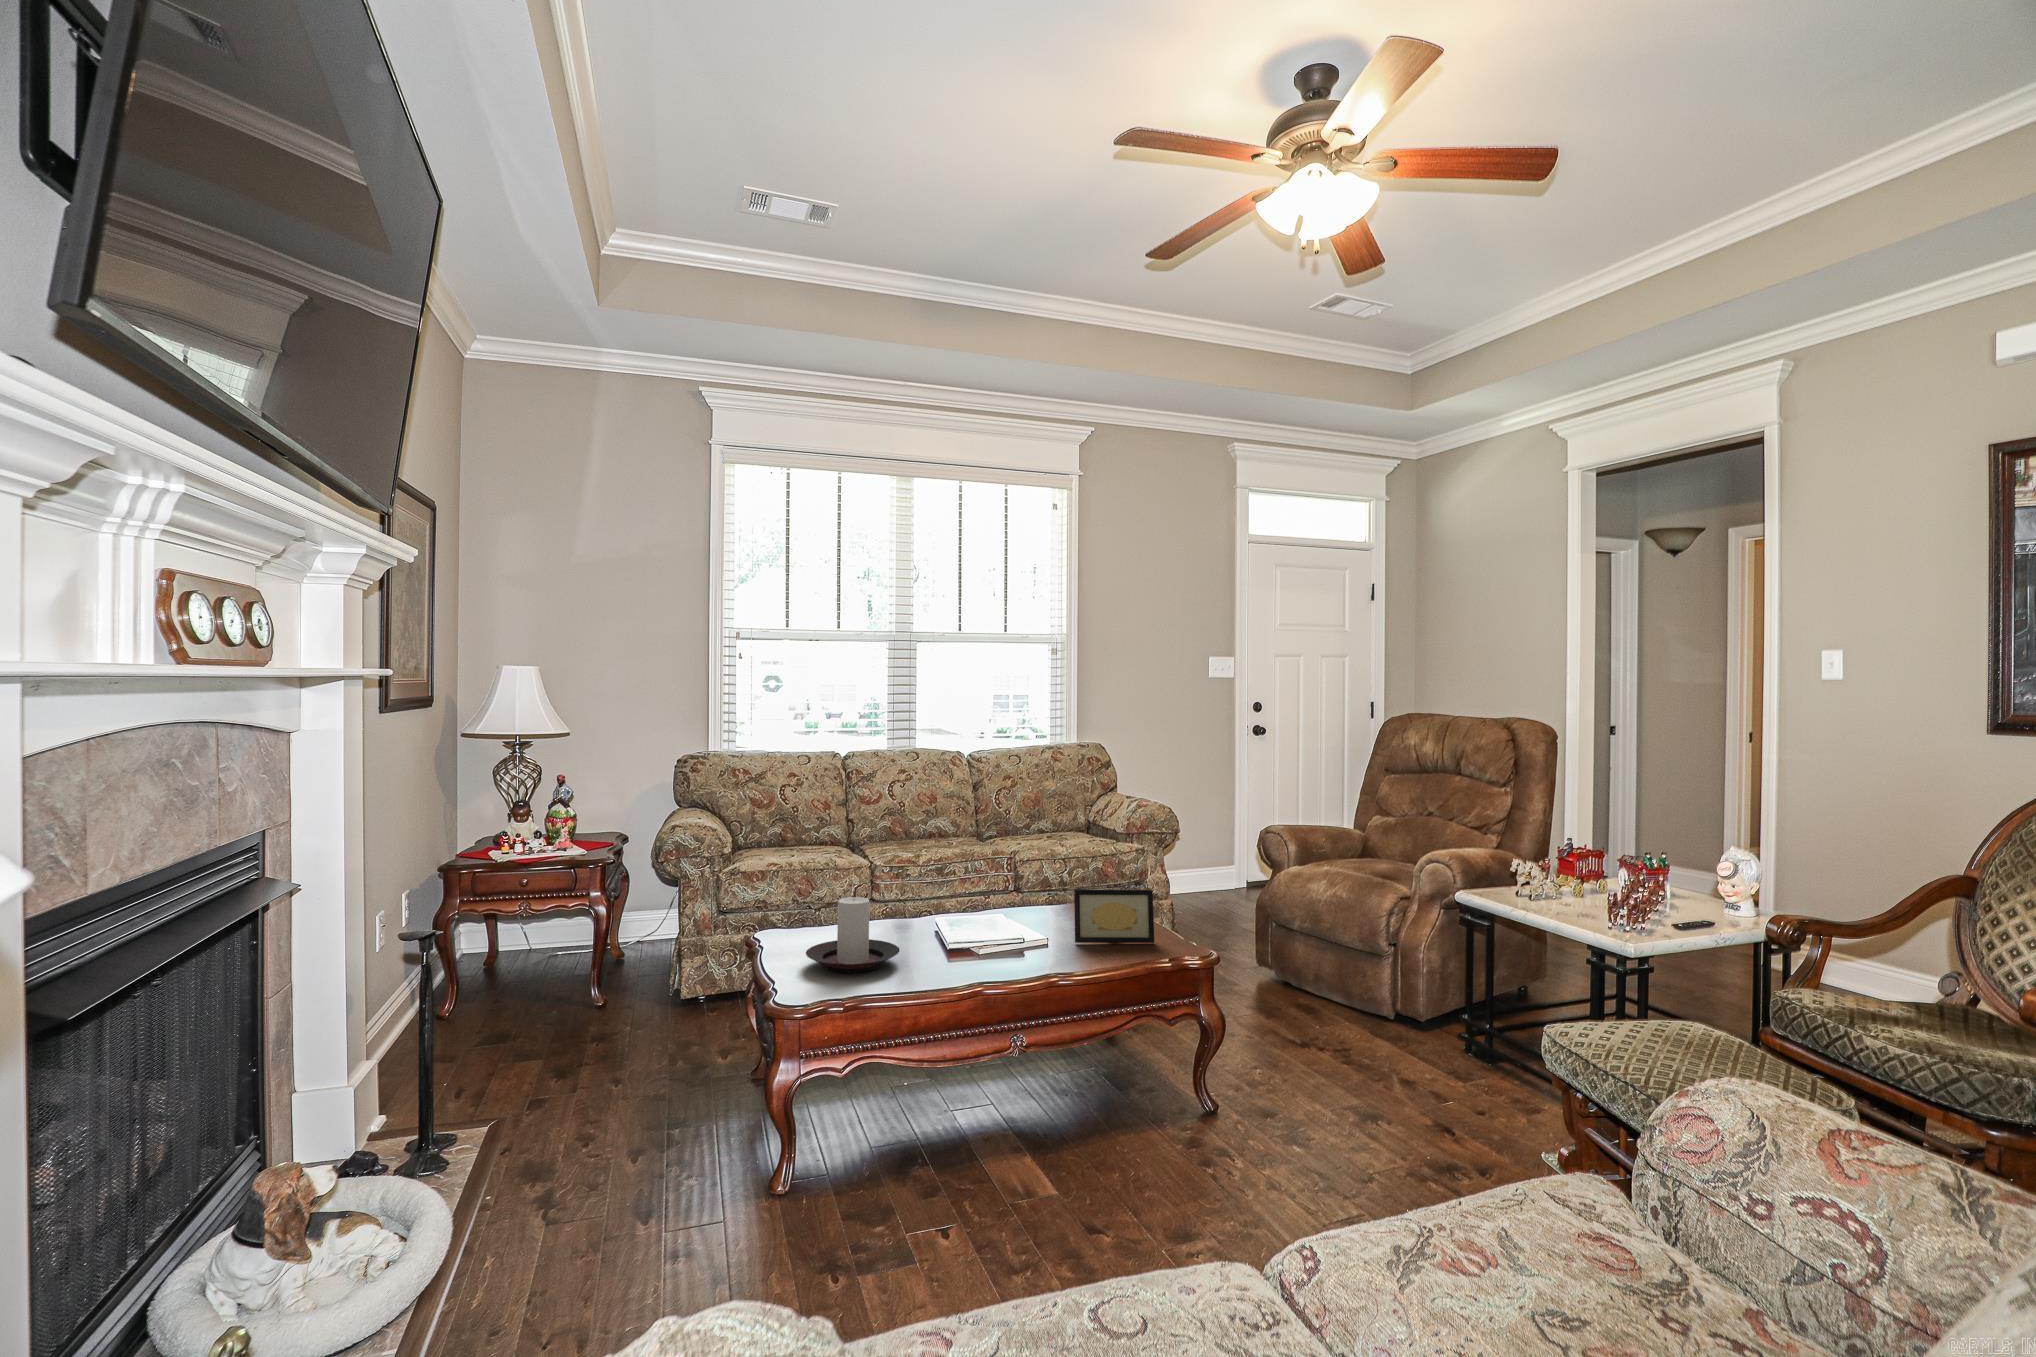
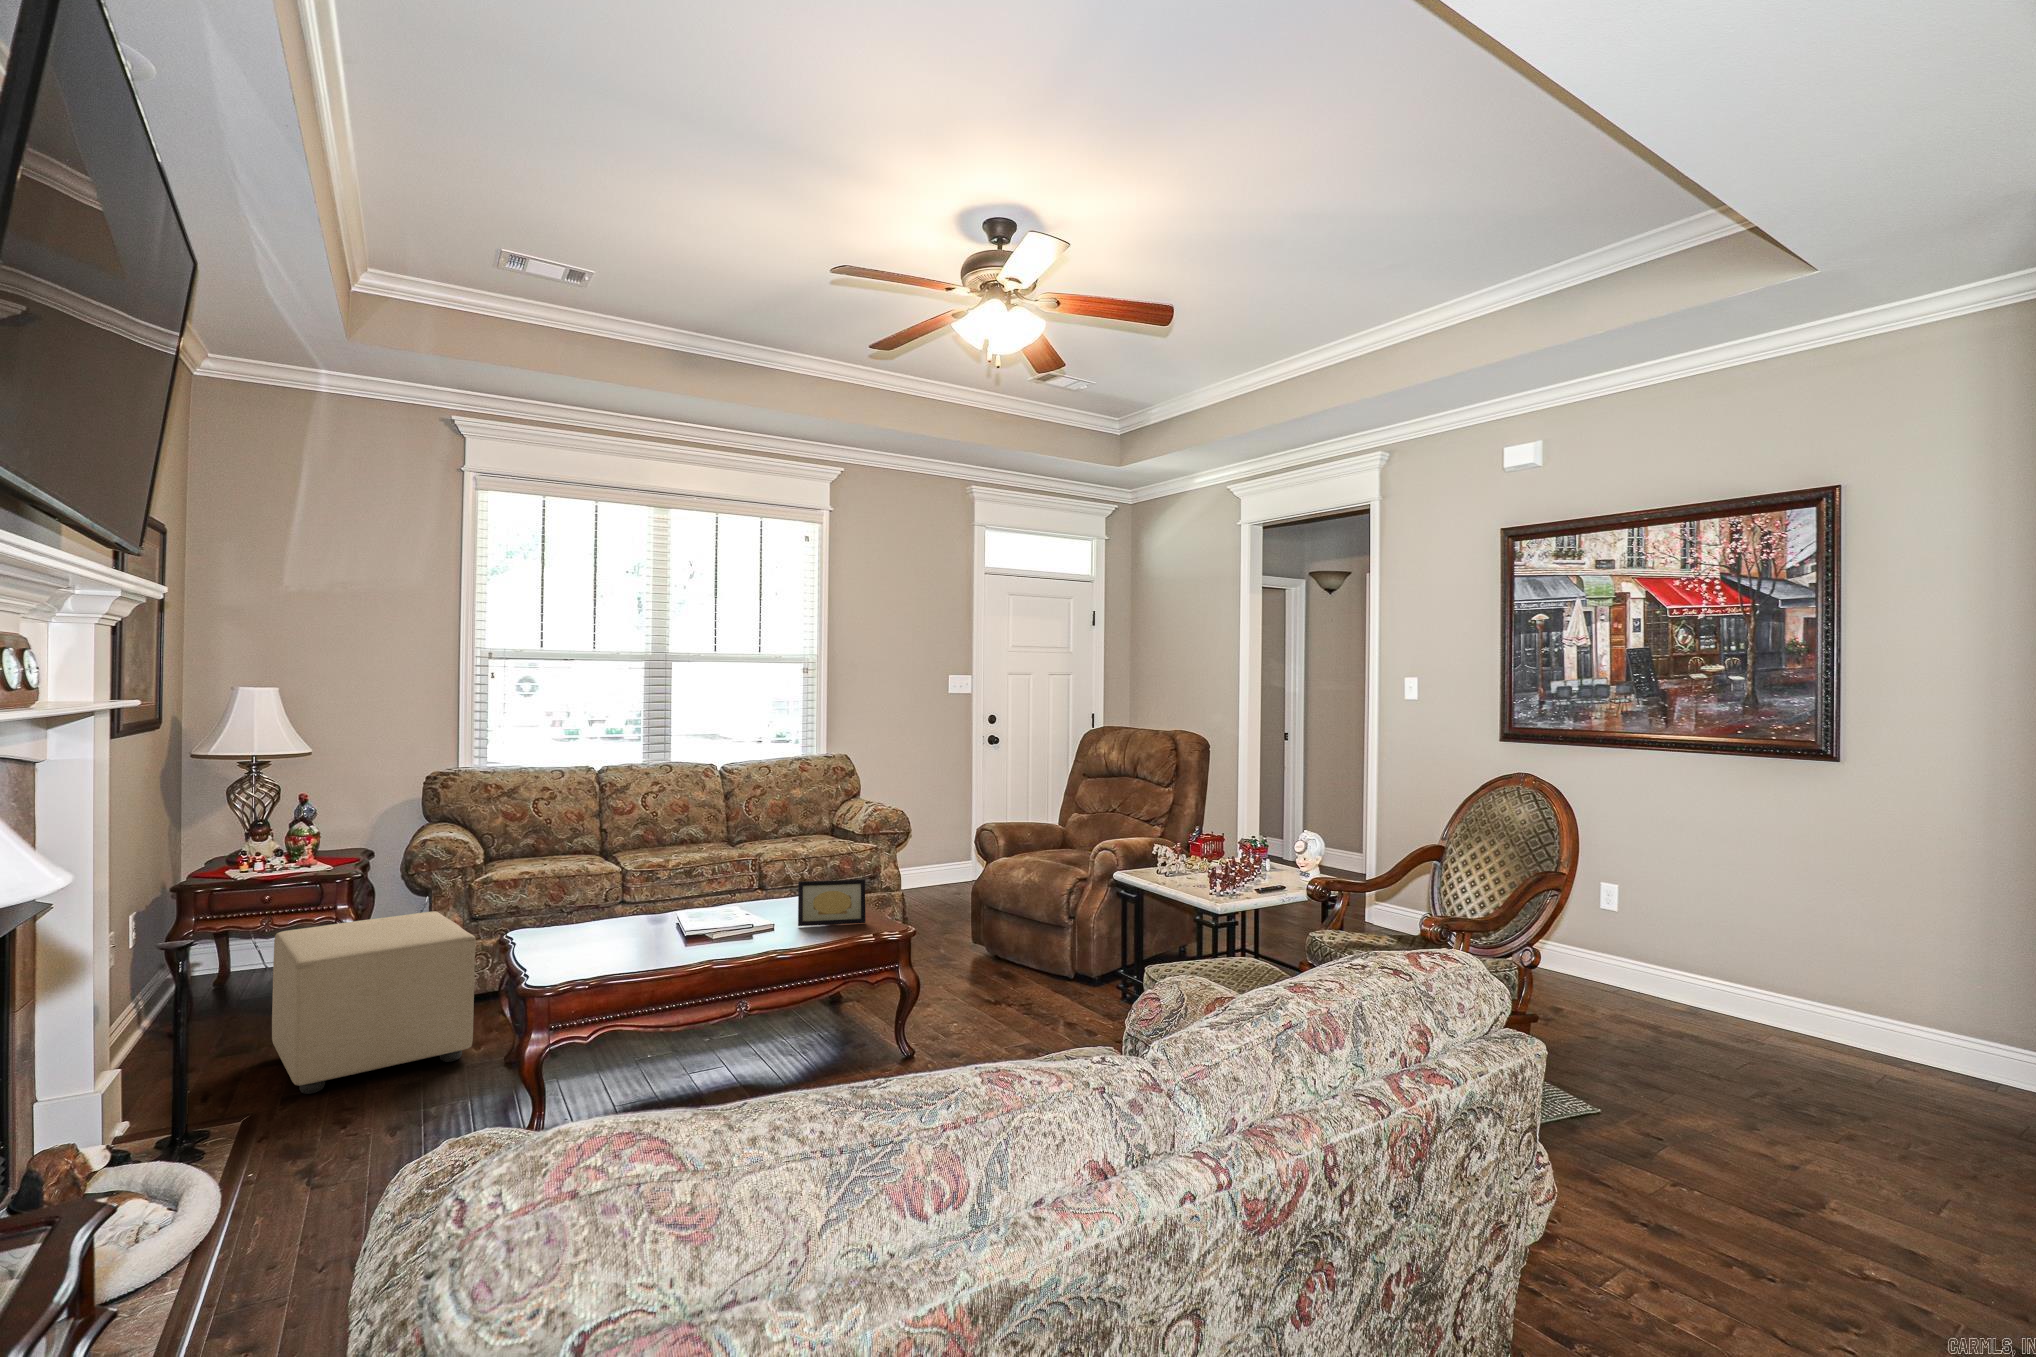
candle holder: present [806,896,900,973] -> none [553,894,640,960]
ottoman: none [529,904,724,1098] -> present [272,911,476,1094]

